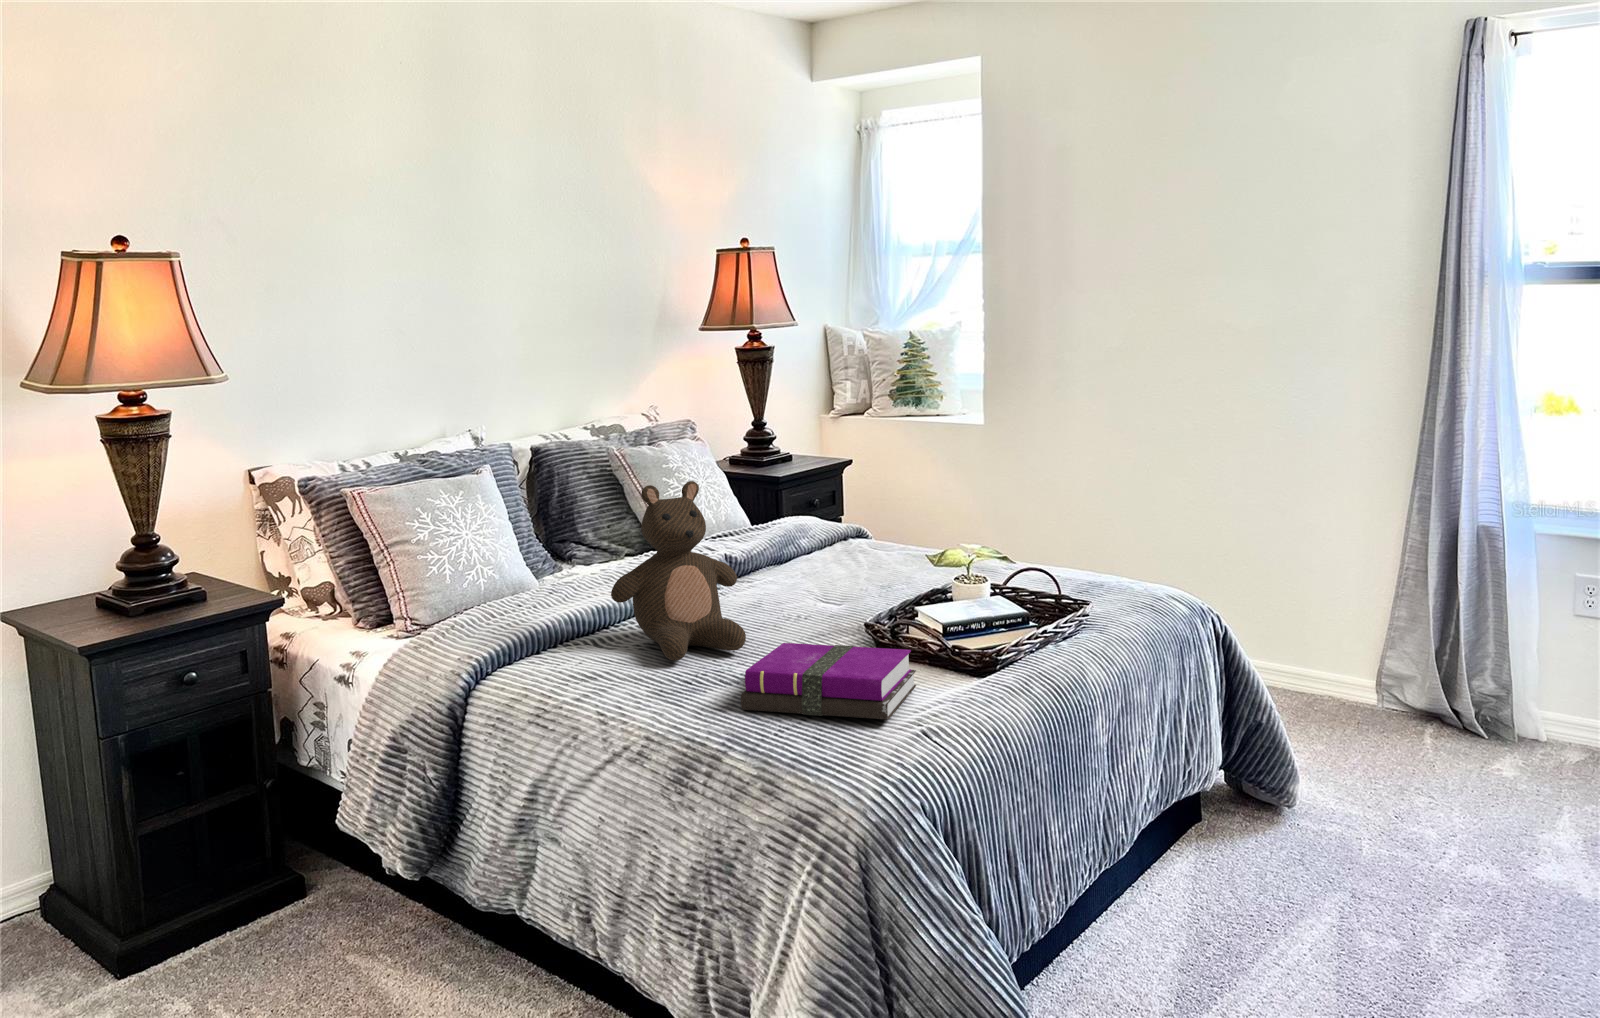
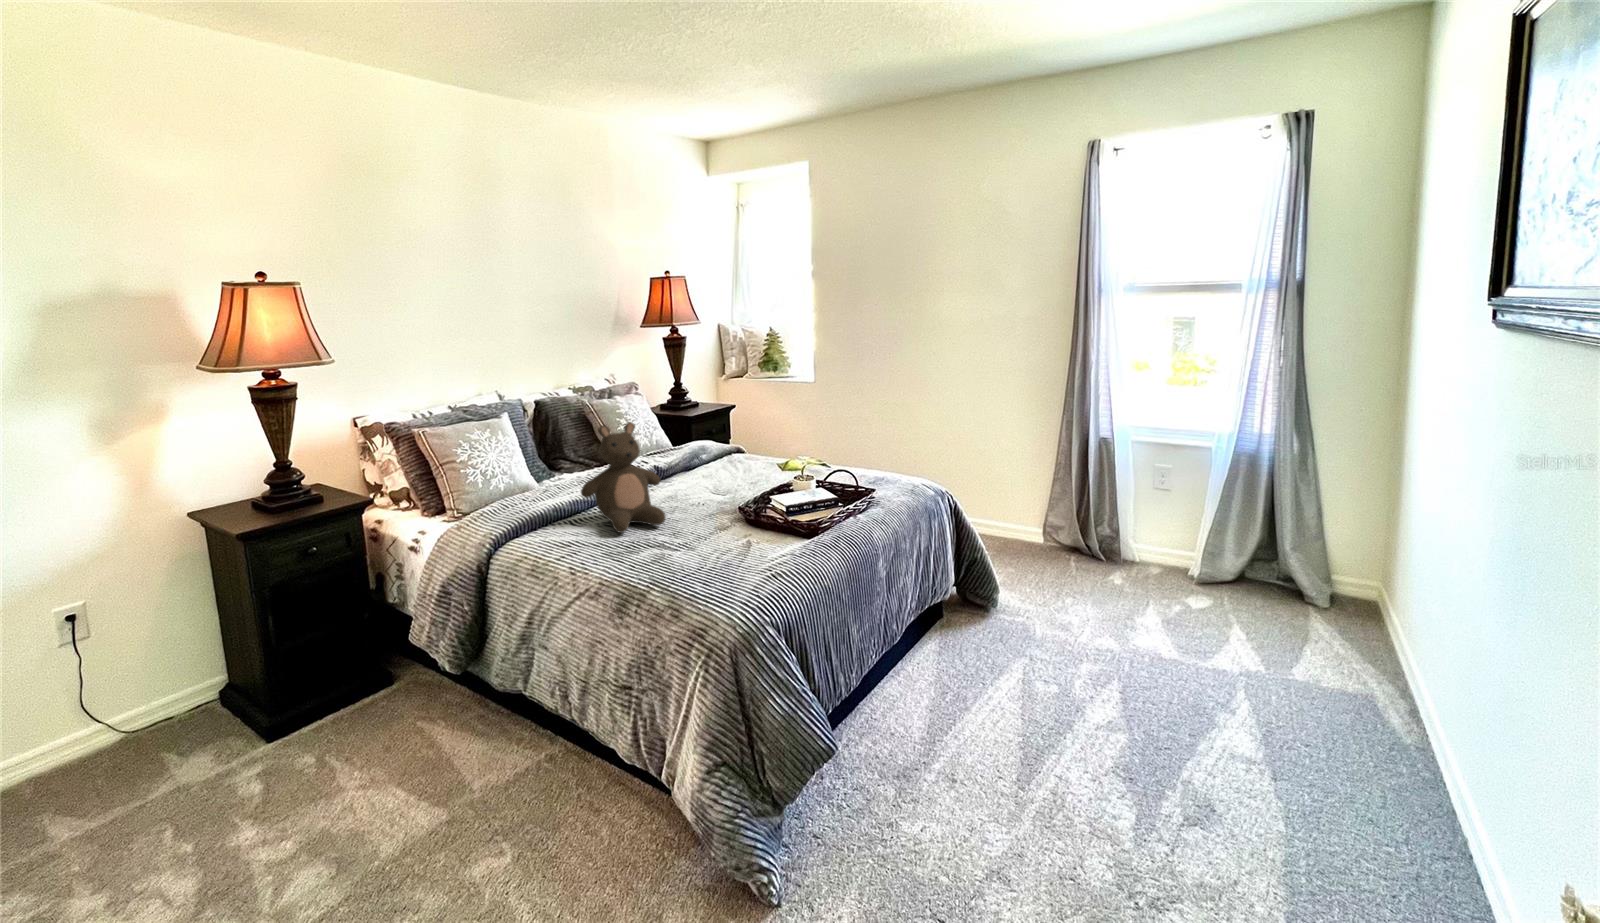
notebook: present [741,643,916,719] -> none [660,520,768,567]

